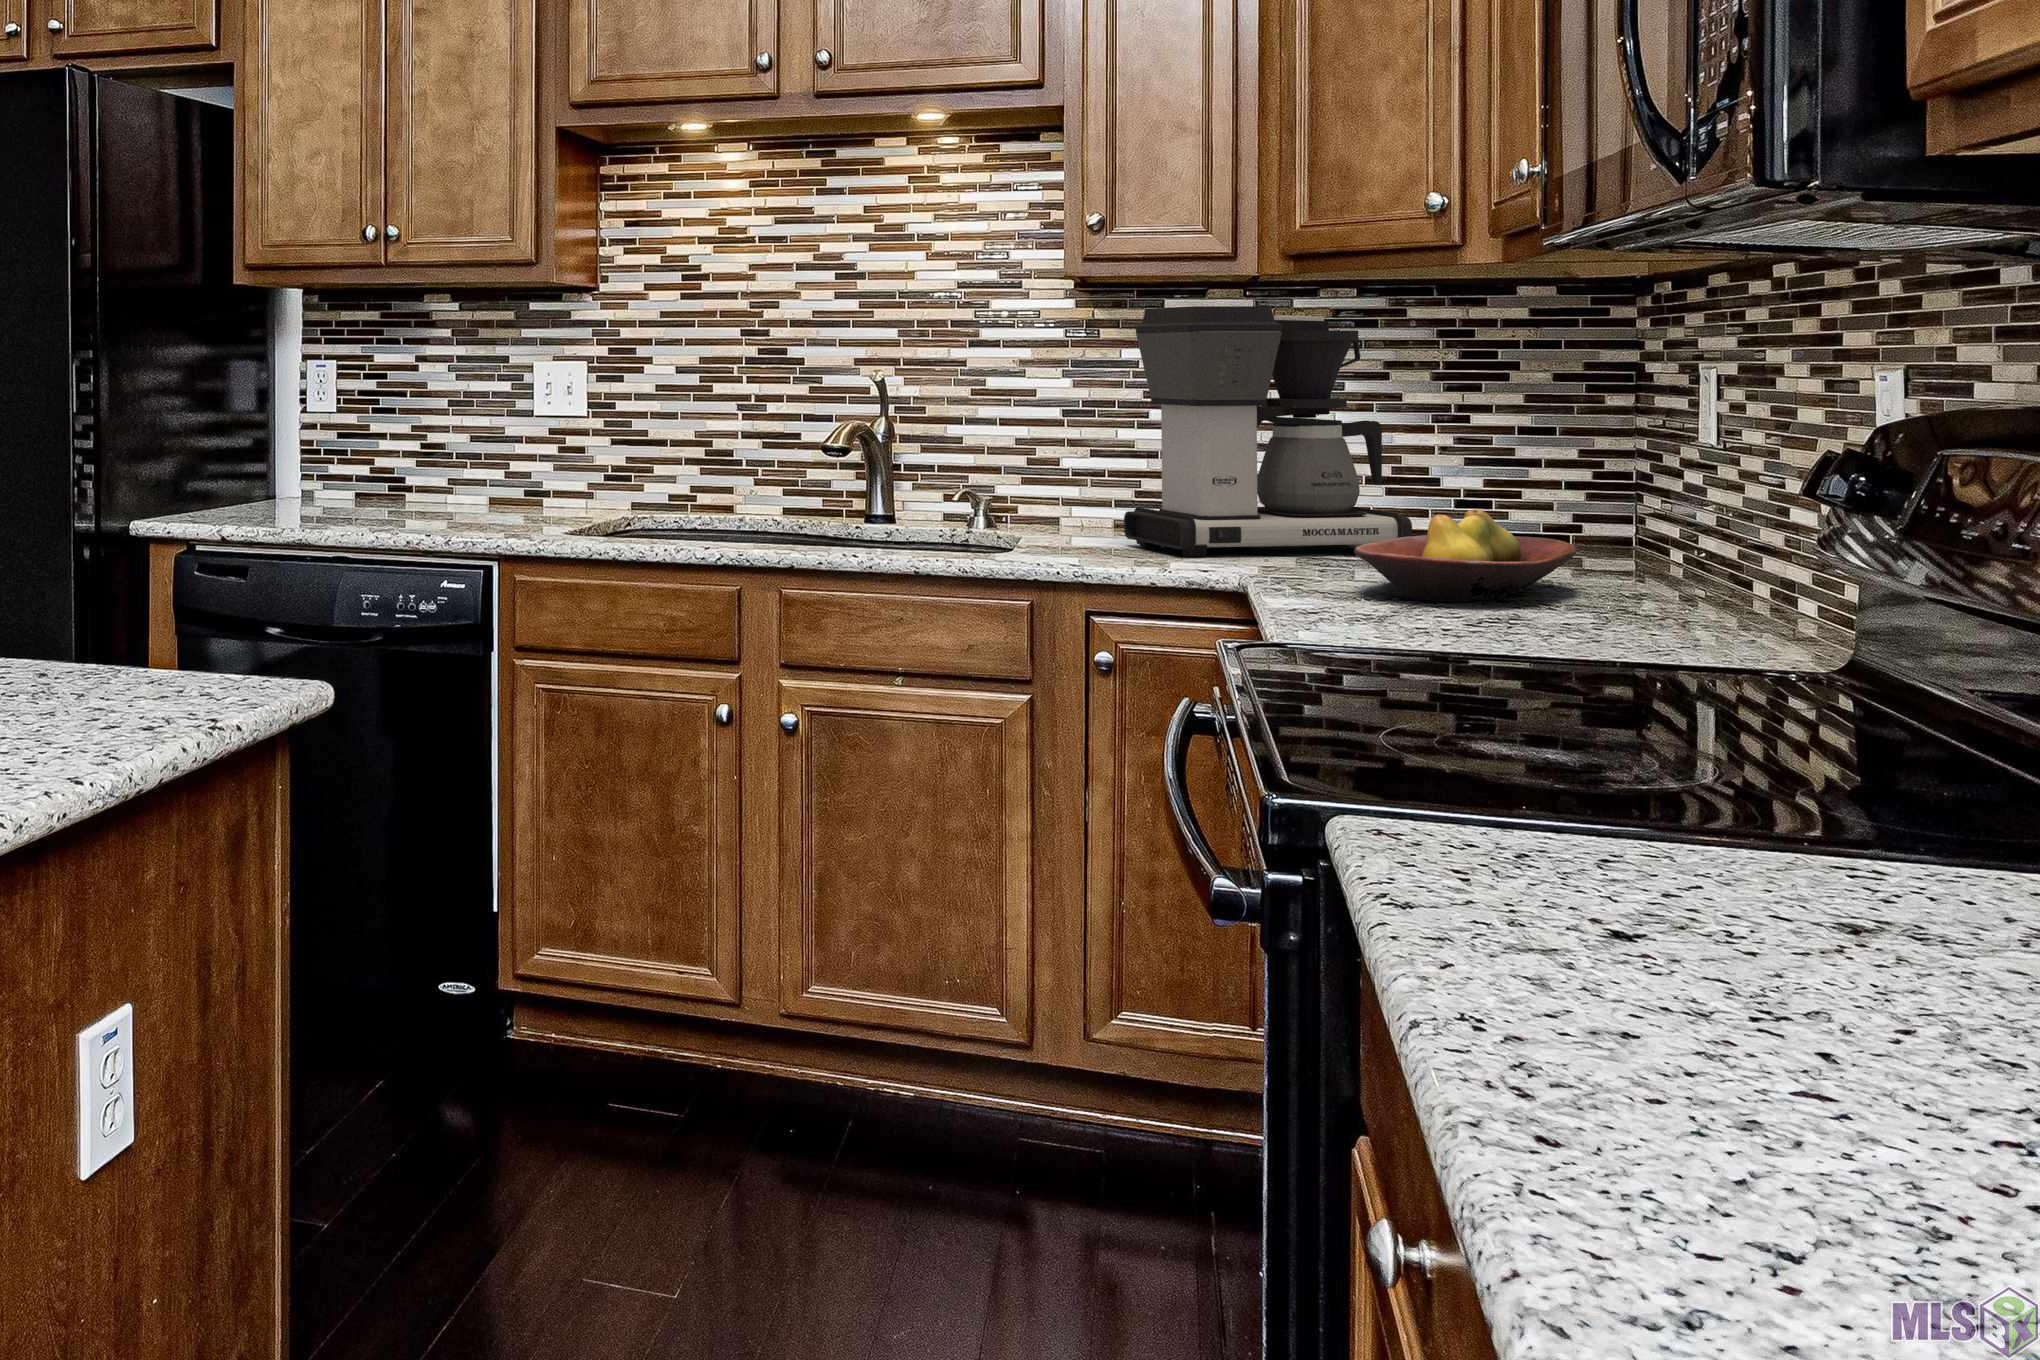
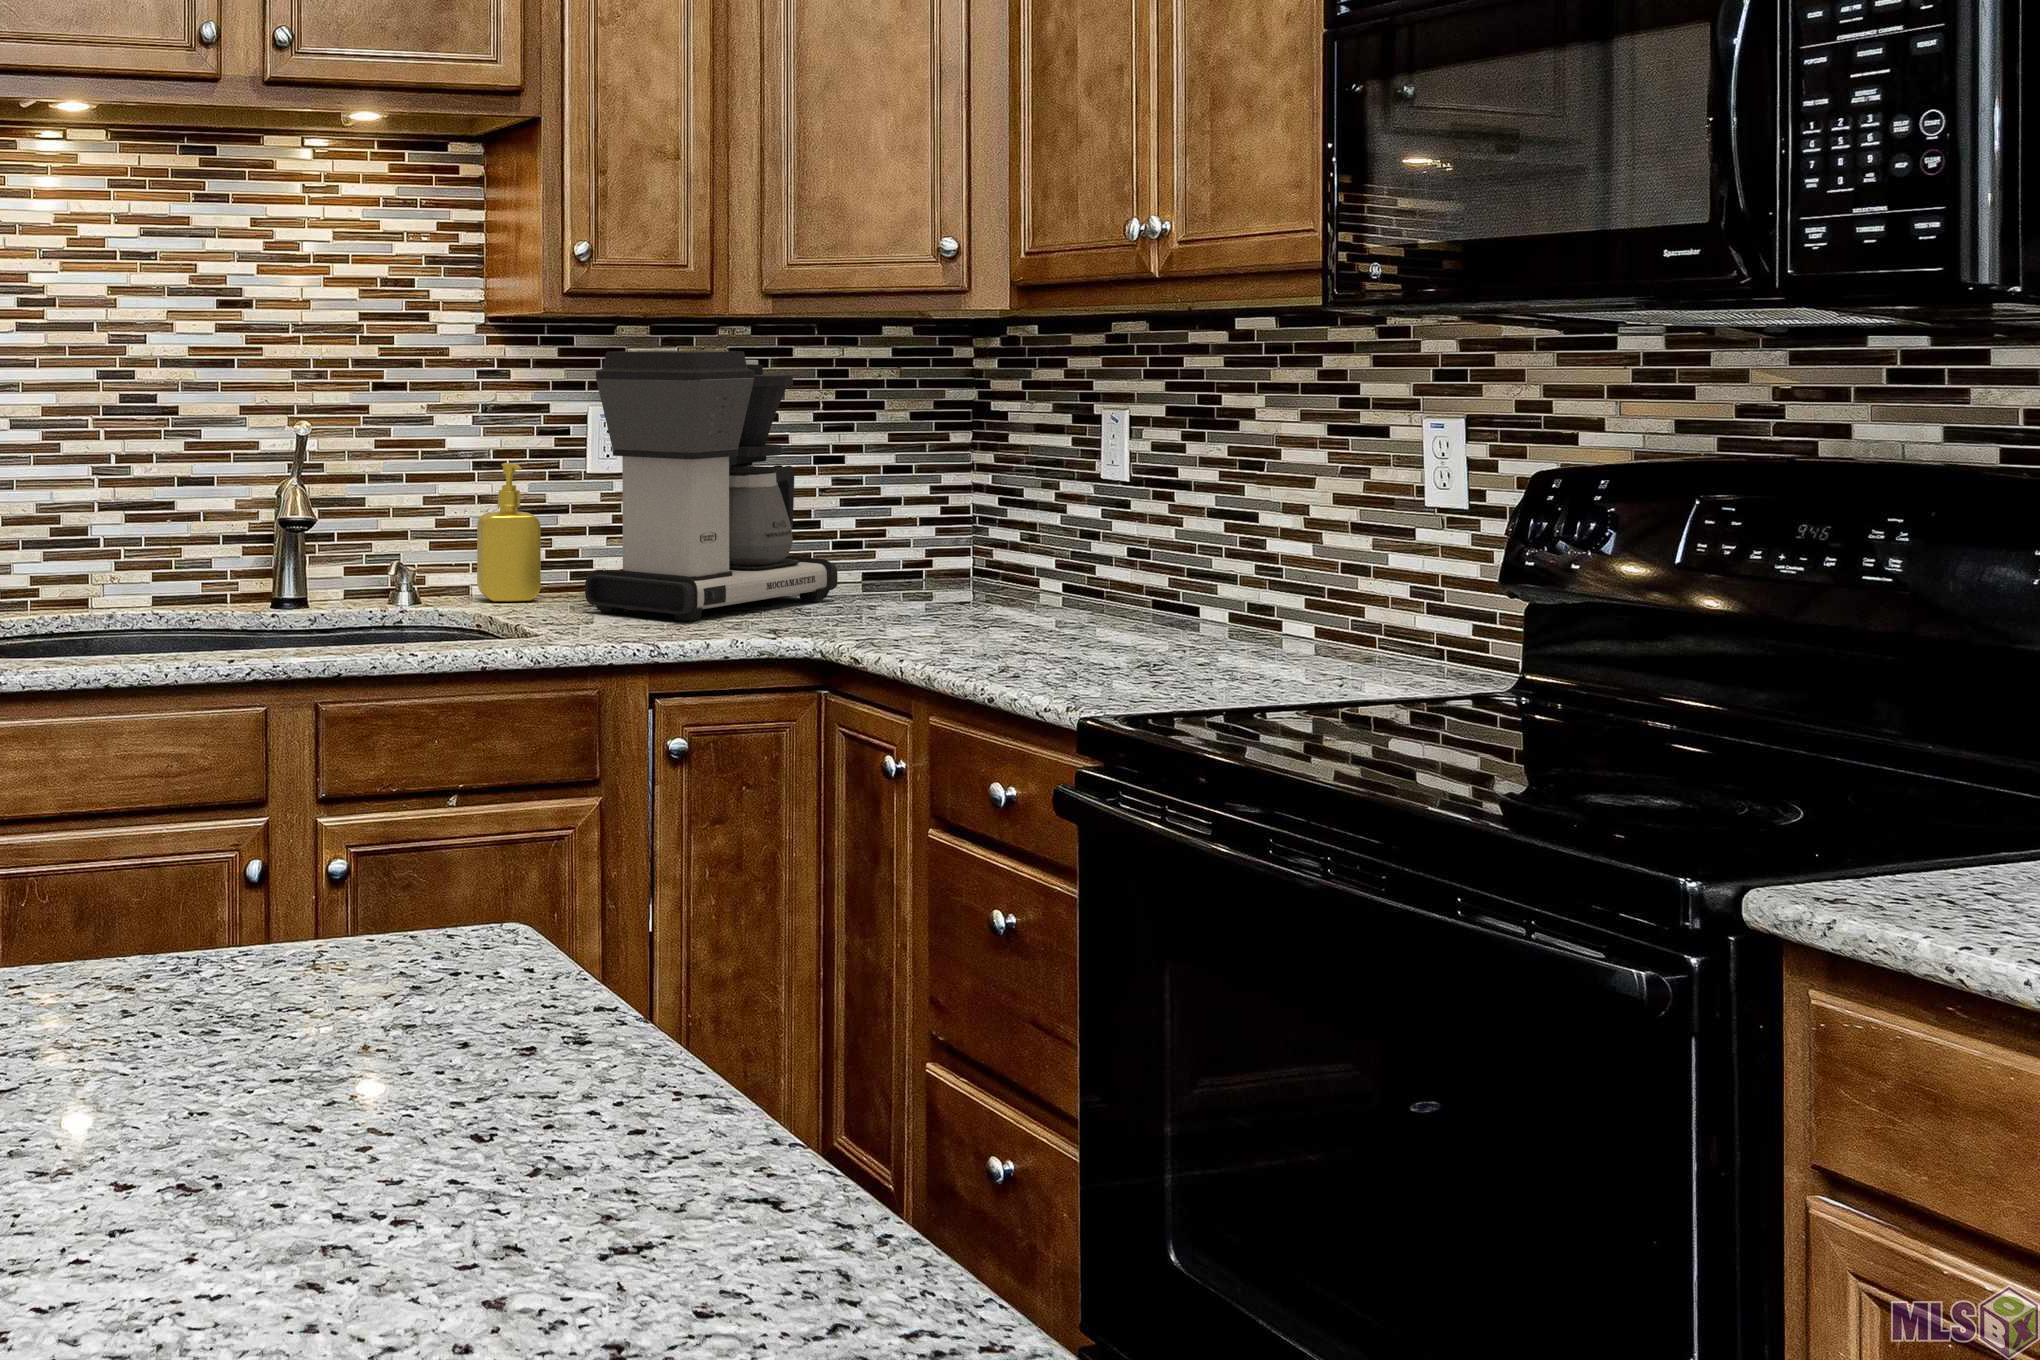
soap dispenser: none [1064,412,1123,535] -> present [477,463,541,602]
fruit bowl: present [1354,509,1576,602] -> none [924,558,1102,653]

